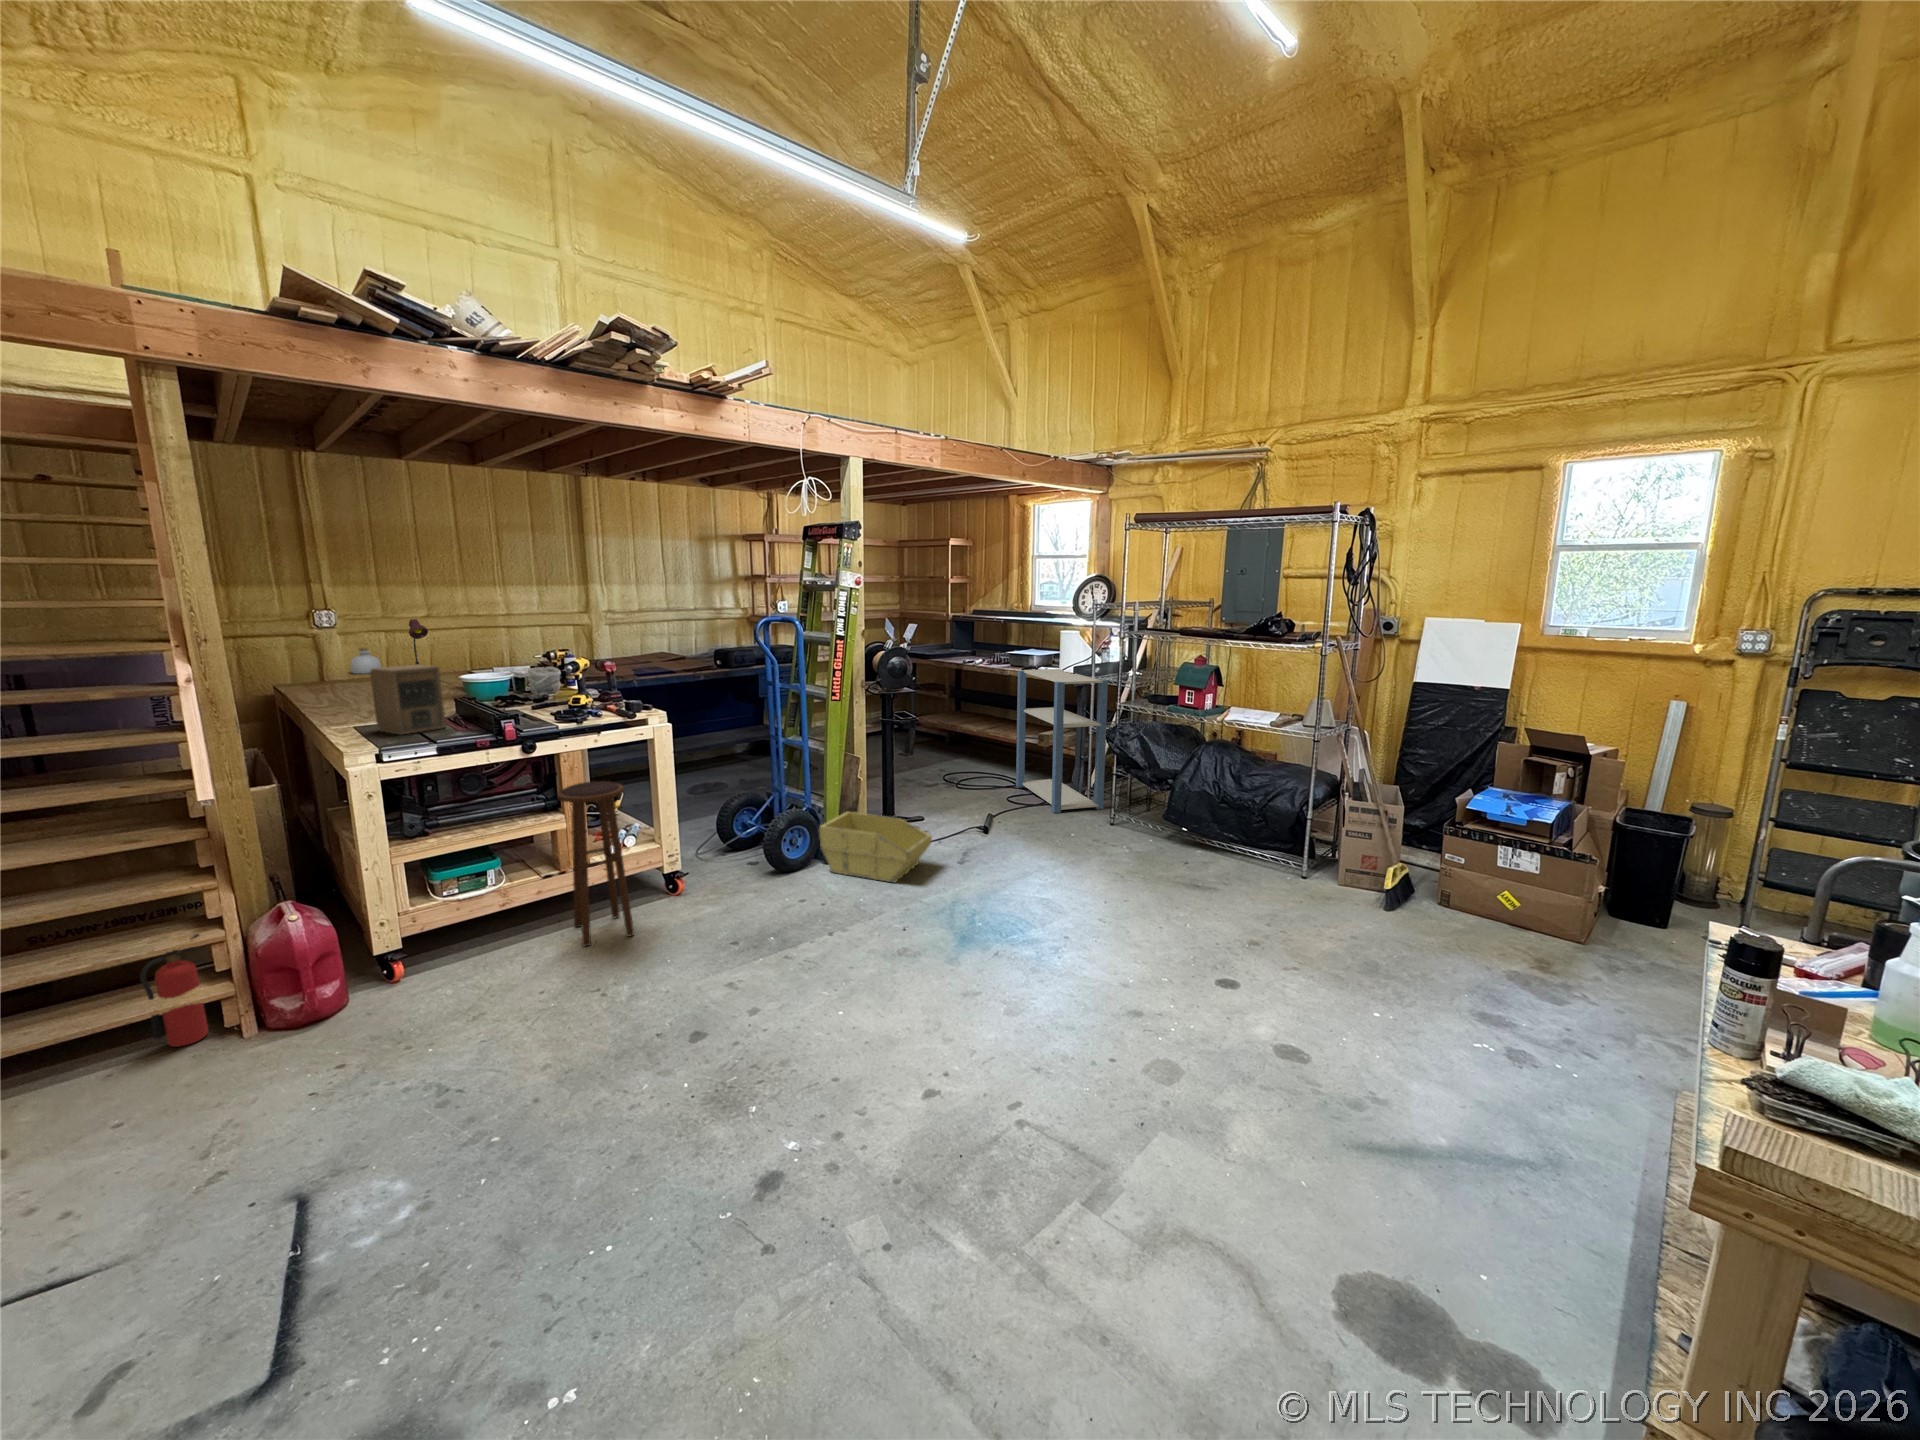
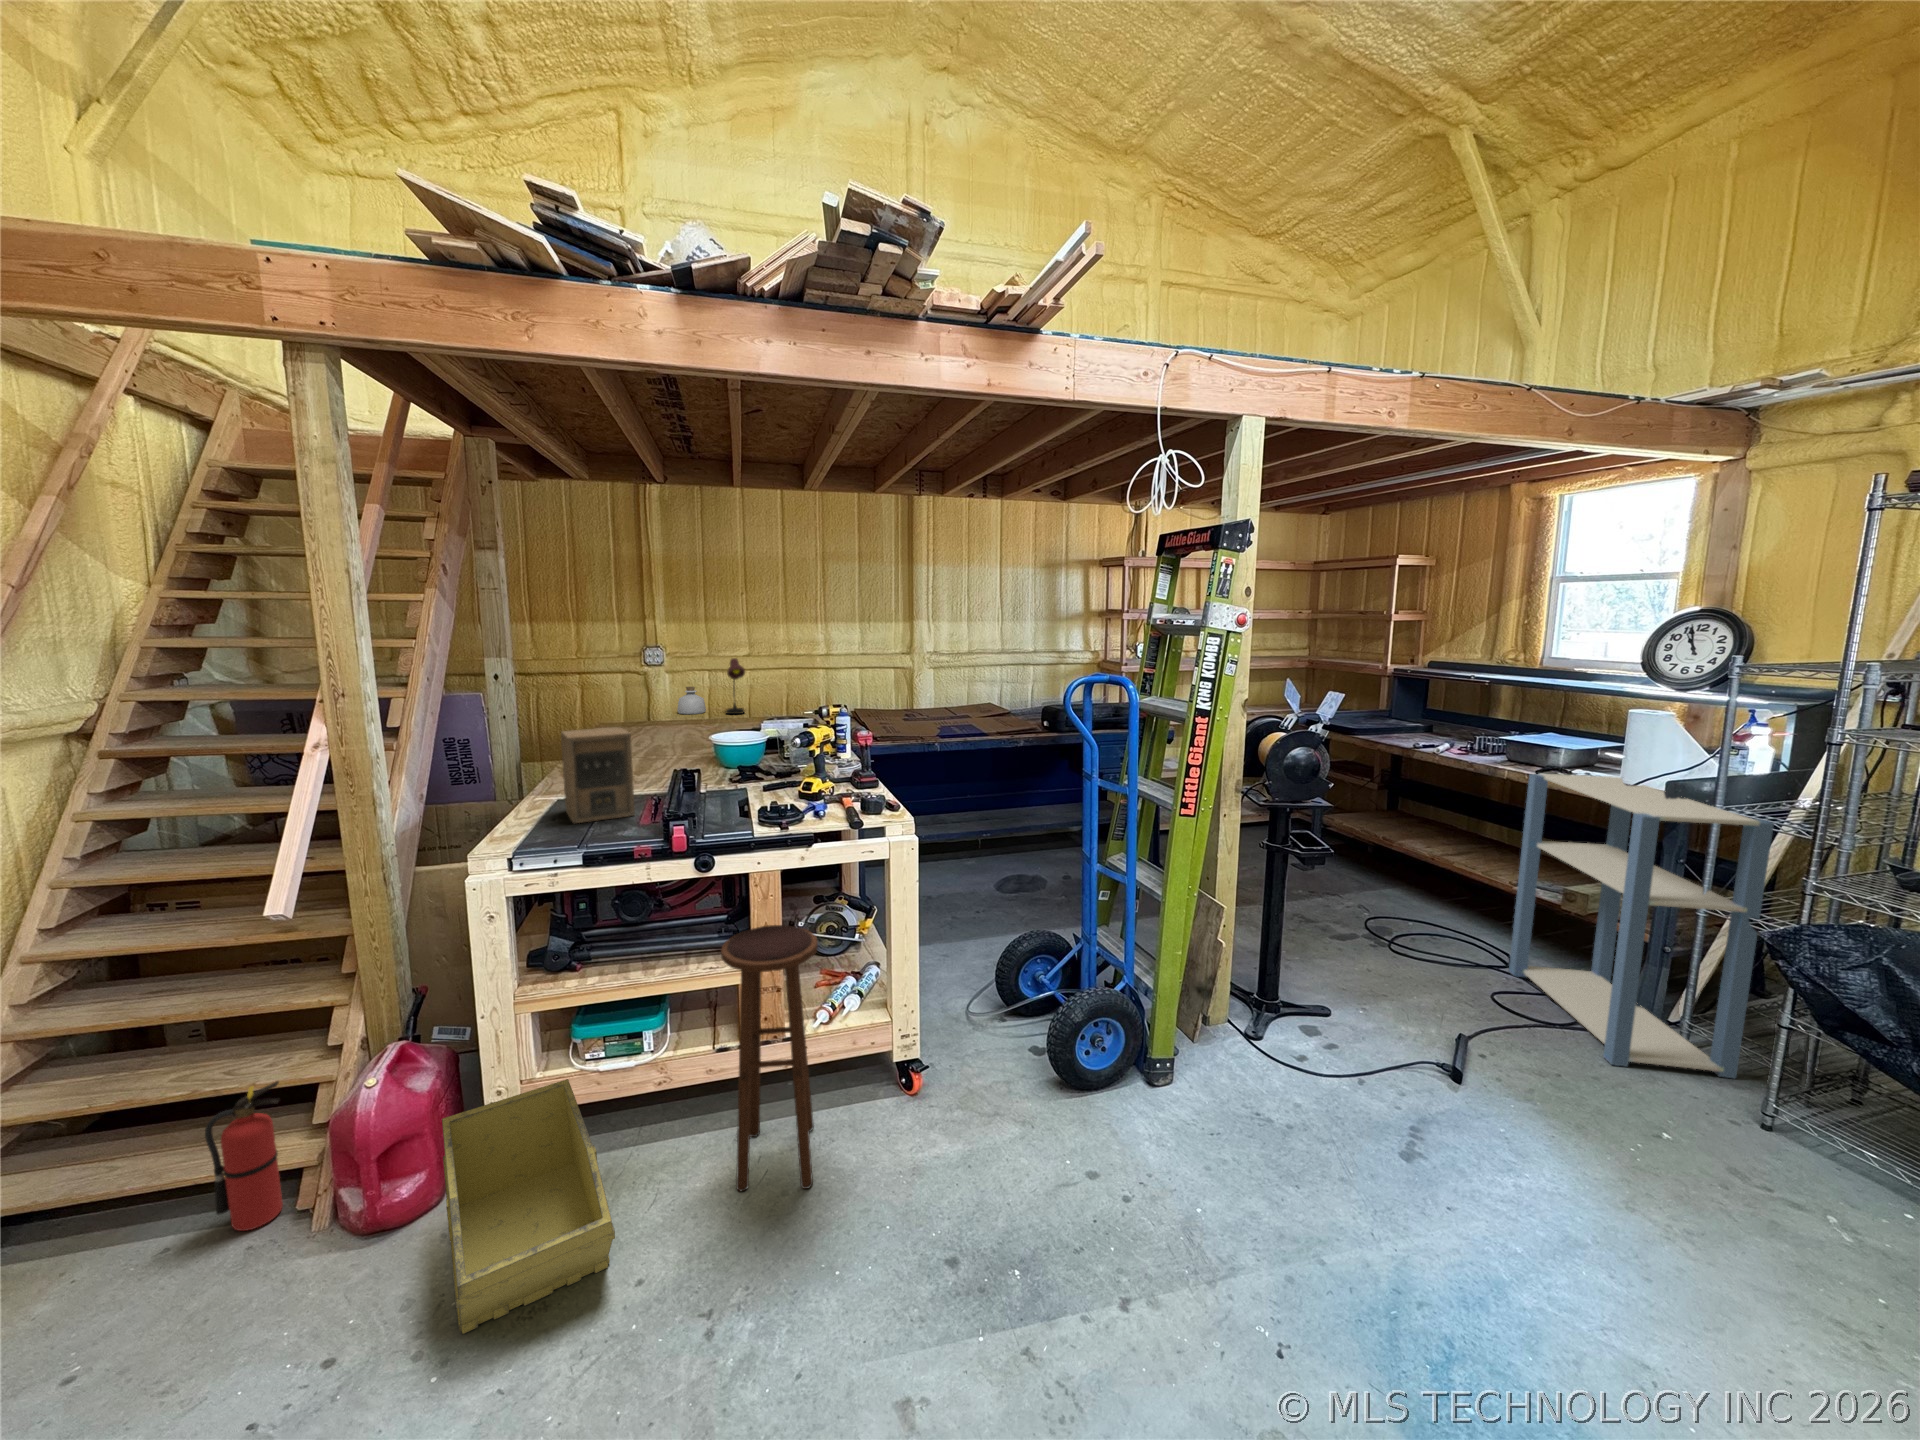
storage bin: present [819,812,932,883] -> present [442,1079,615,1334]

